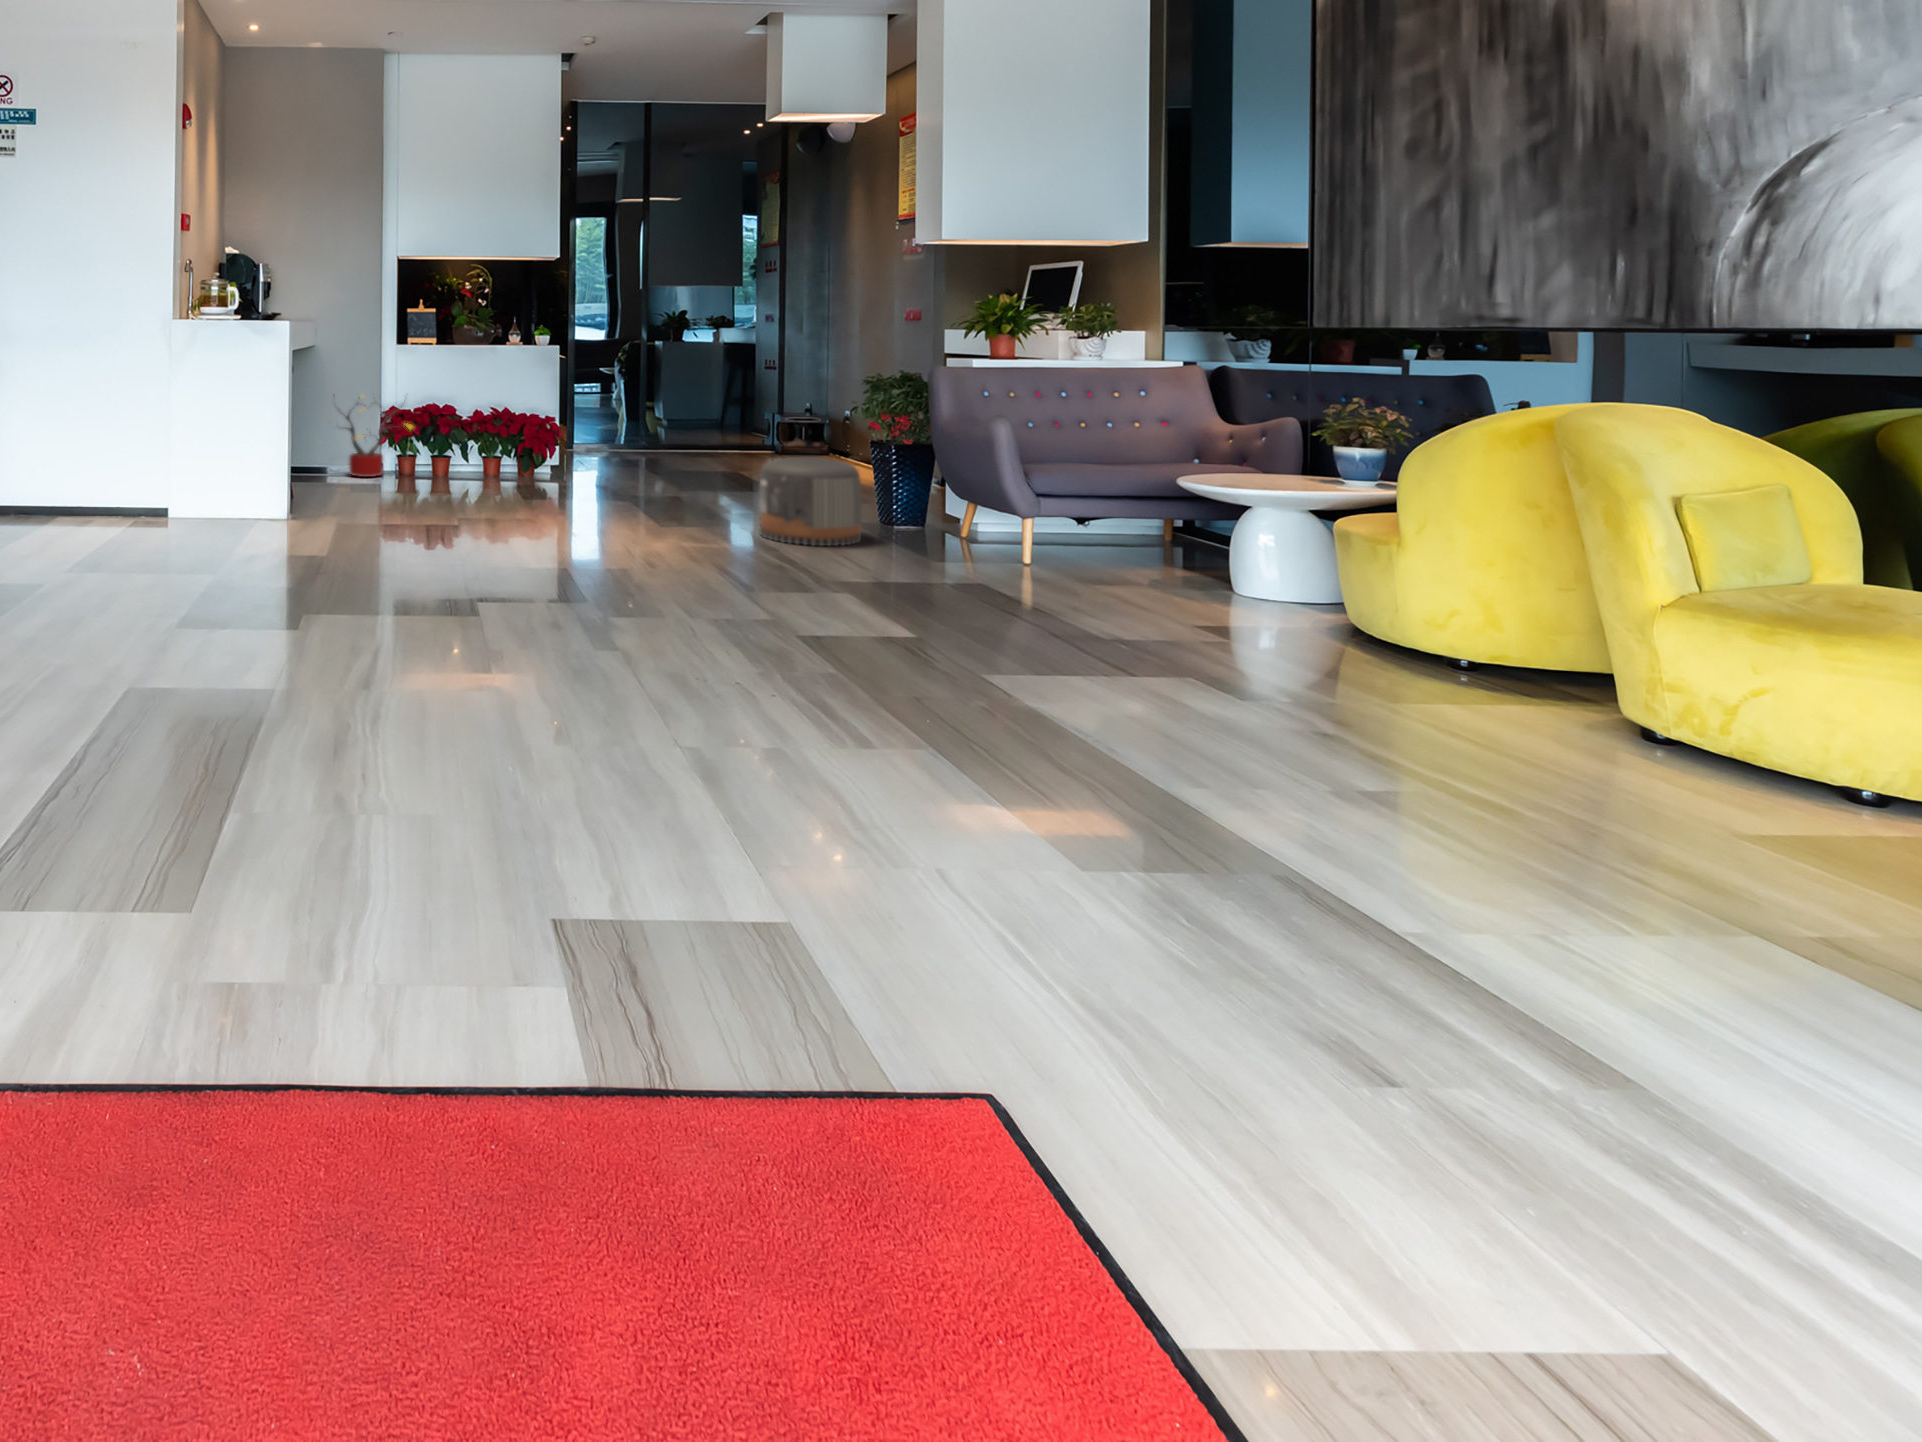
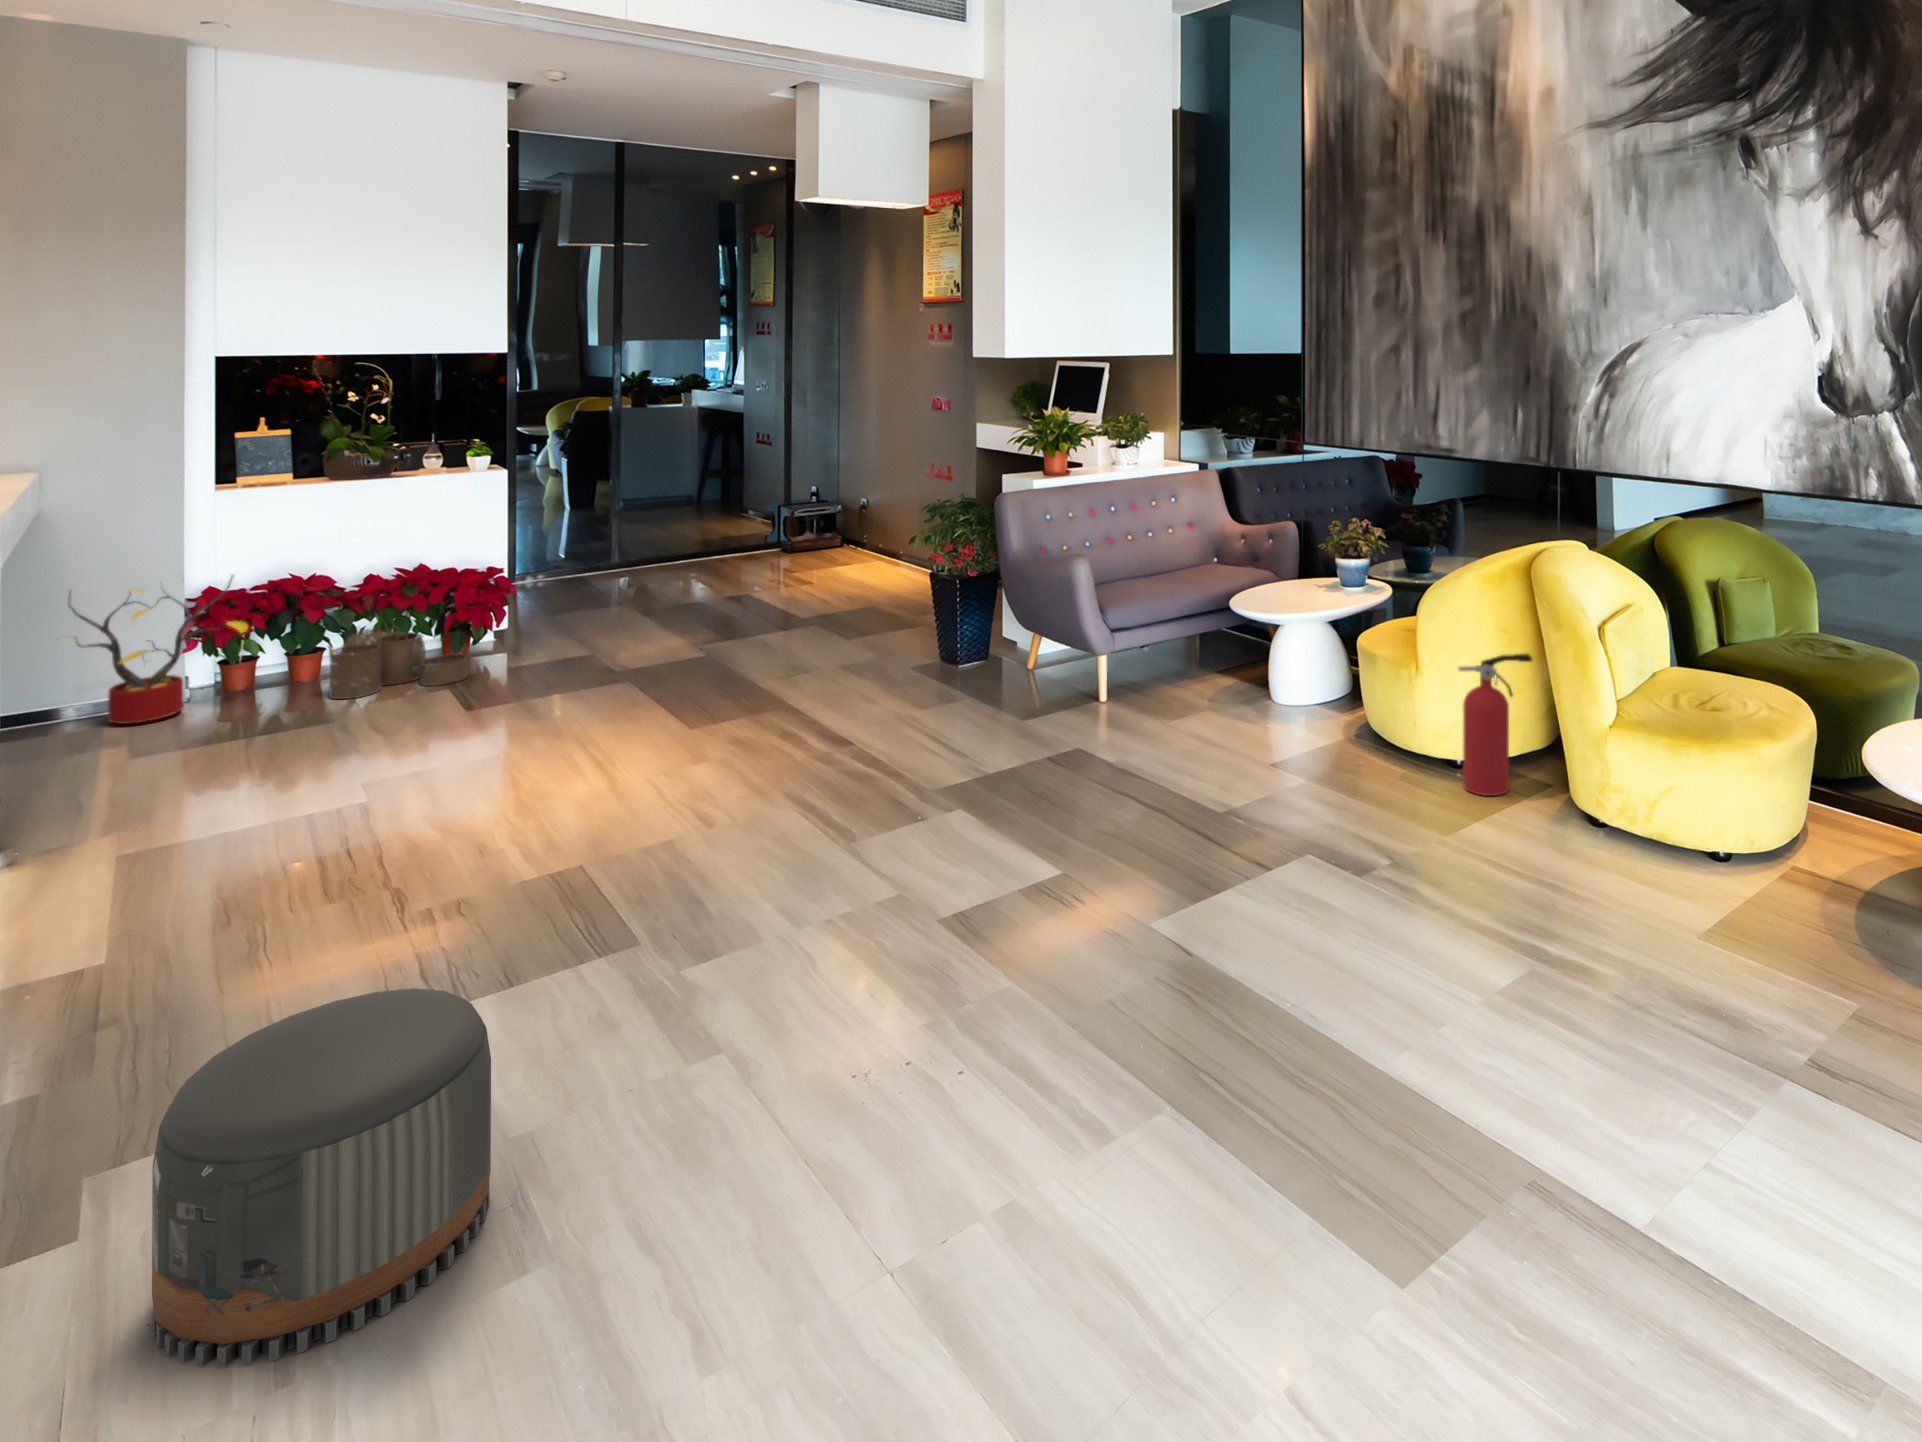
woven basket: none [453,441,532,483] -> present [328,628,468,699]
pouf: present [760,457,862,546] -> present [152,988,491,1368]
fire extinguisher: none [1425,525,1547,691] -> present [1459,654,1532,796]

